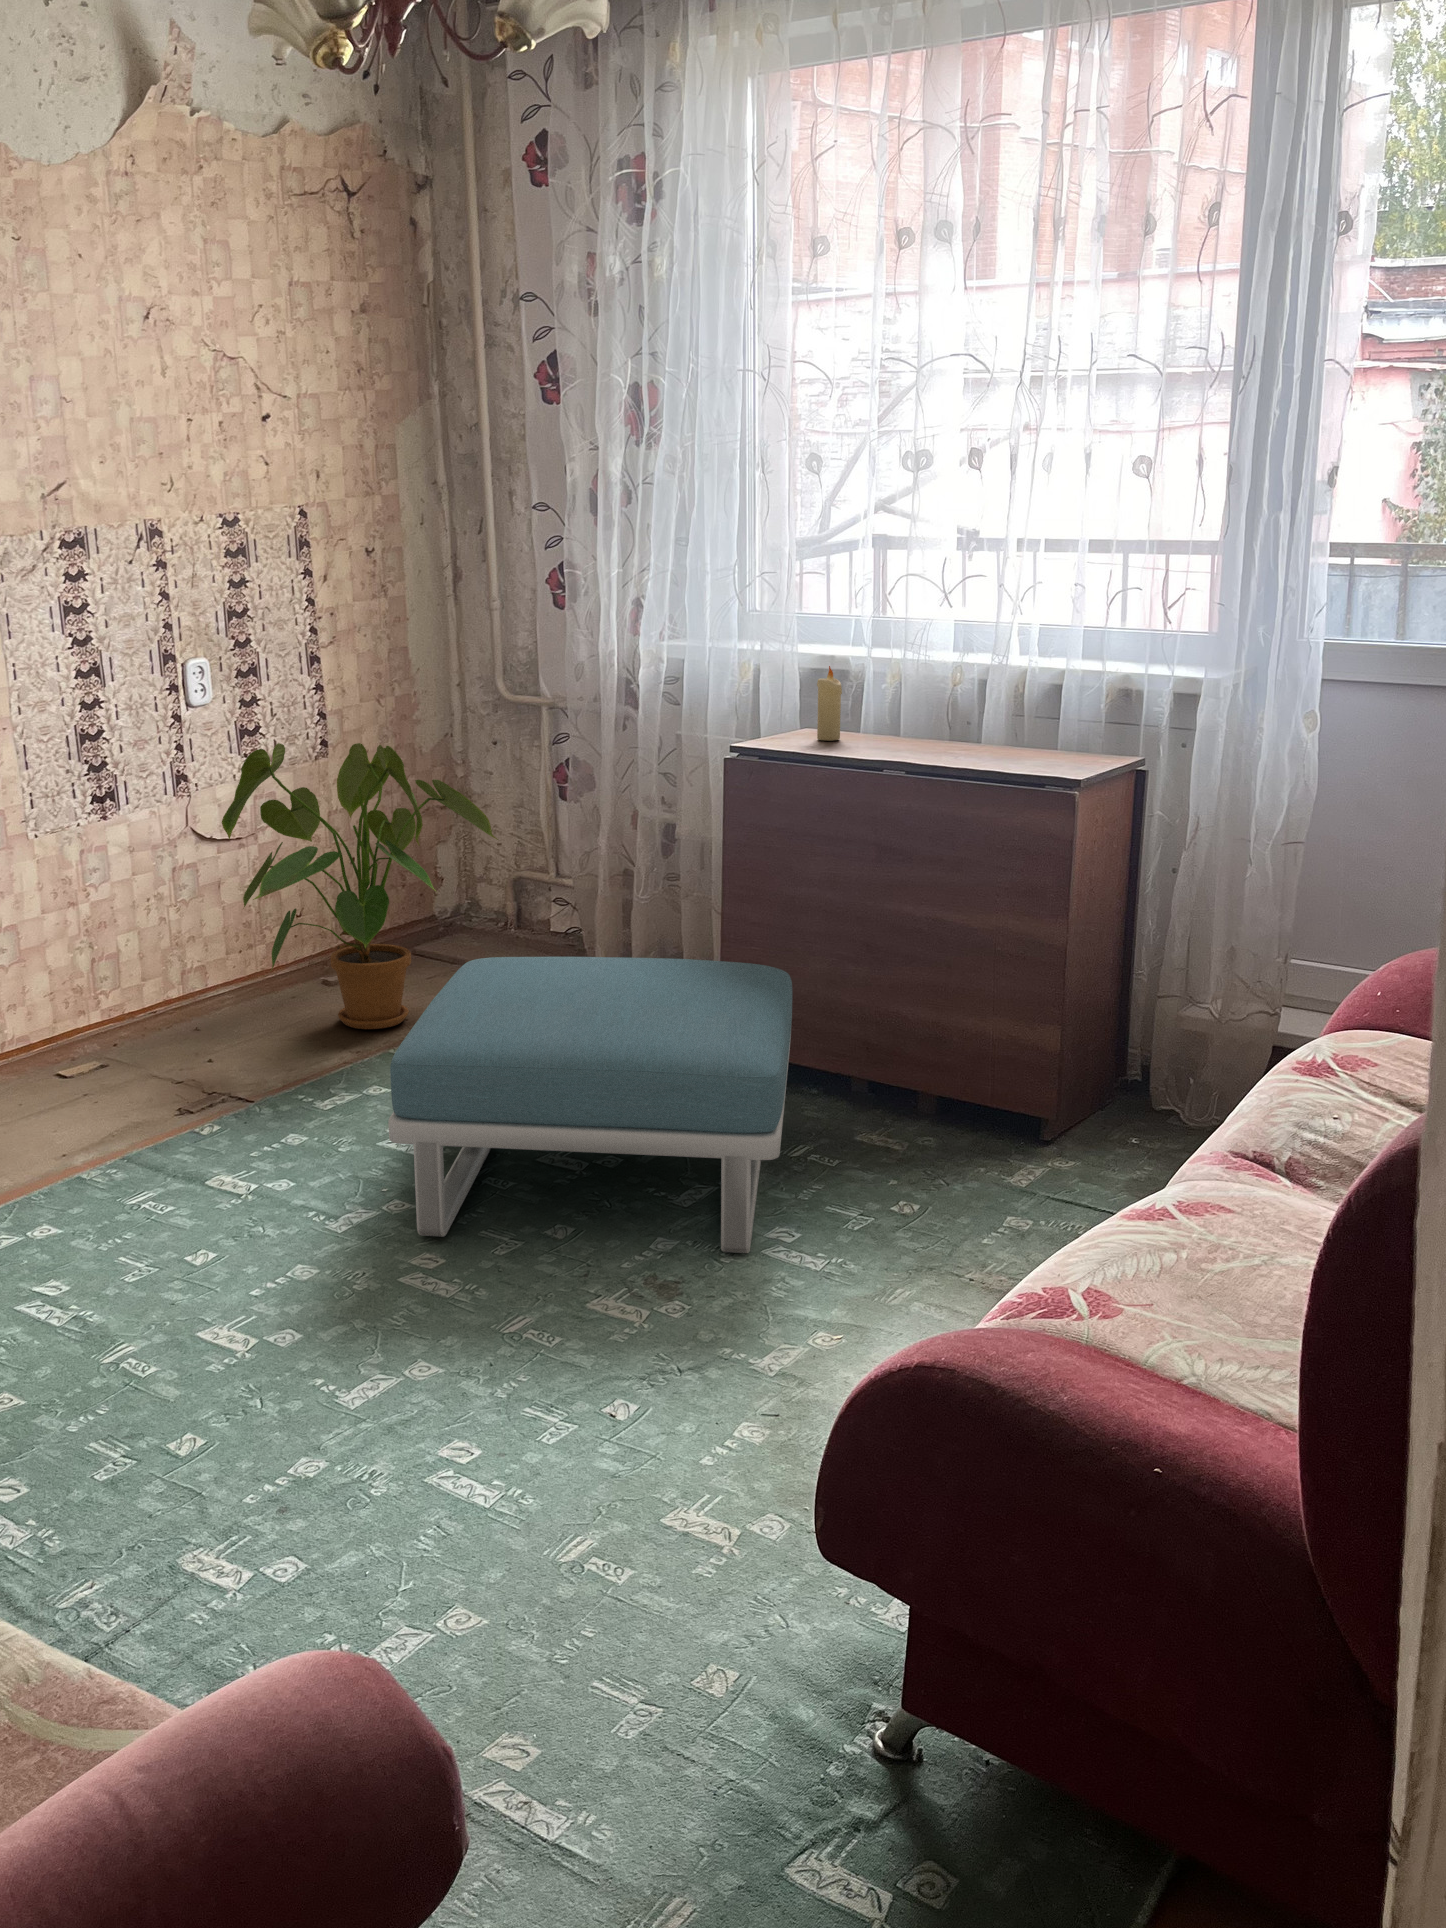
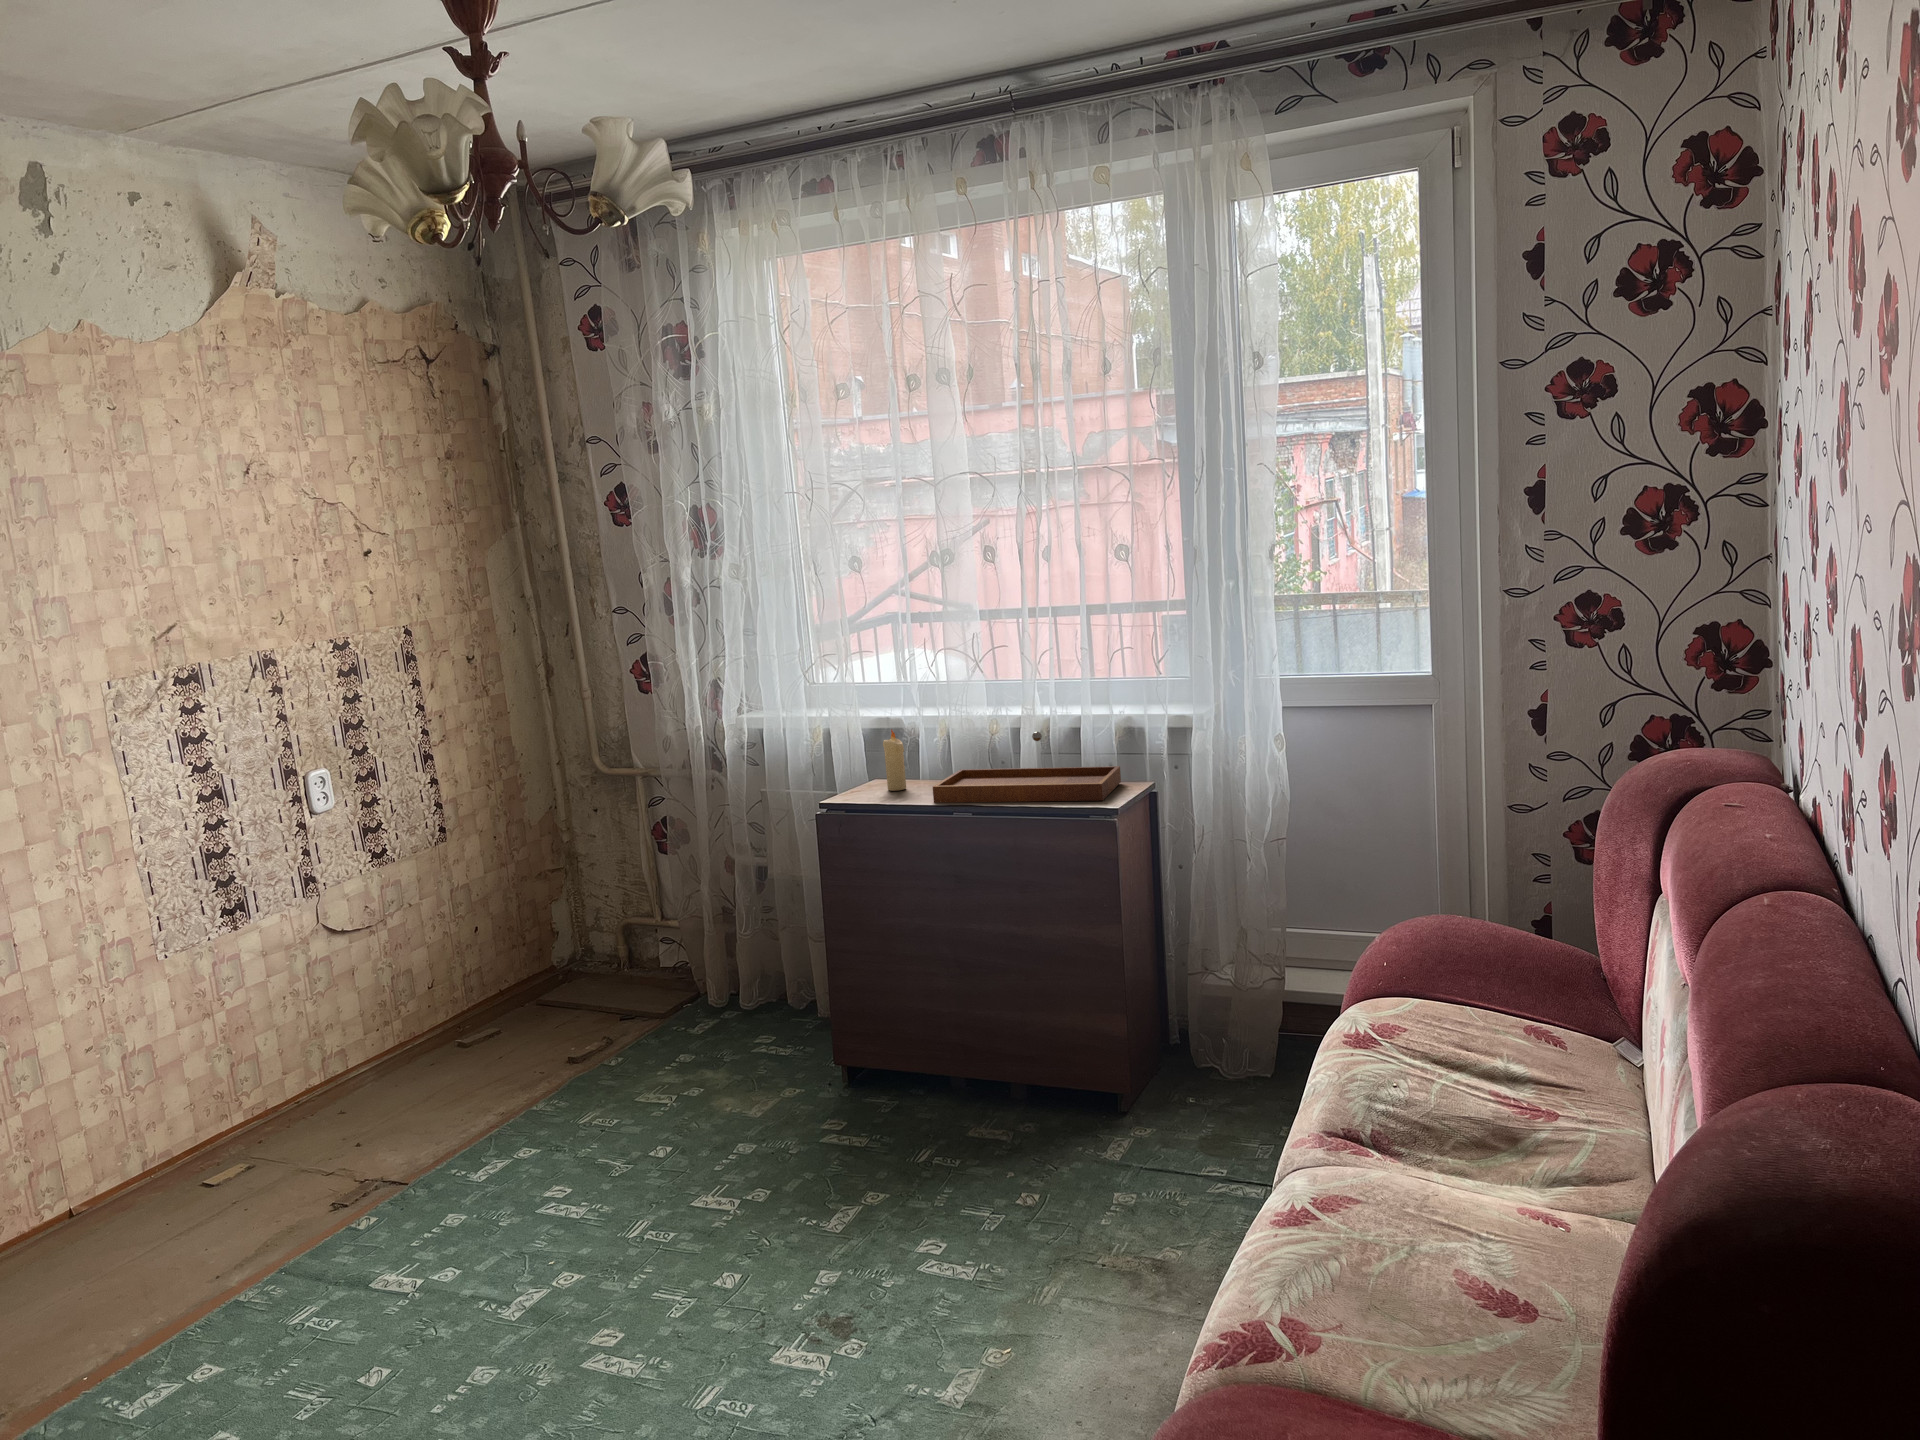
tray: none [866,682,1108,771] -> present [933,732,1121,803]
house plant: present [222,743,498,1029] -> none [353,827,615,1090]
footstool: present [388,957,792,1253] -> none [555,993,924,1310]

